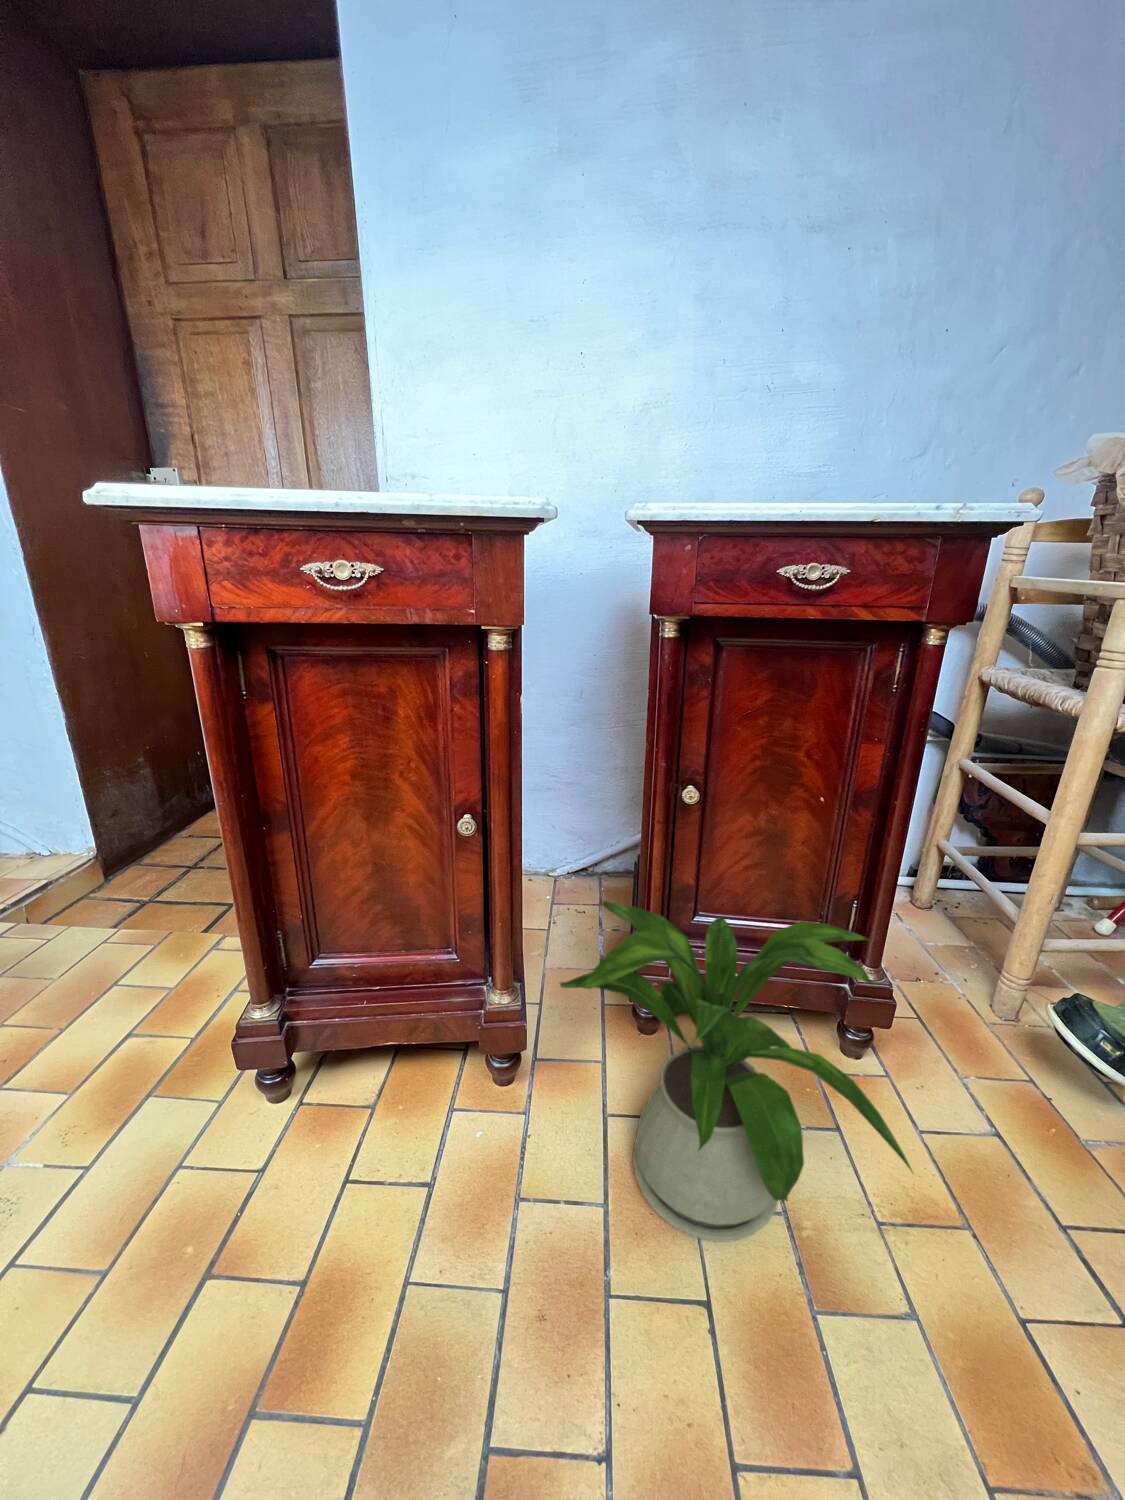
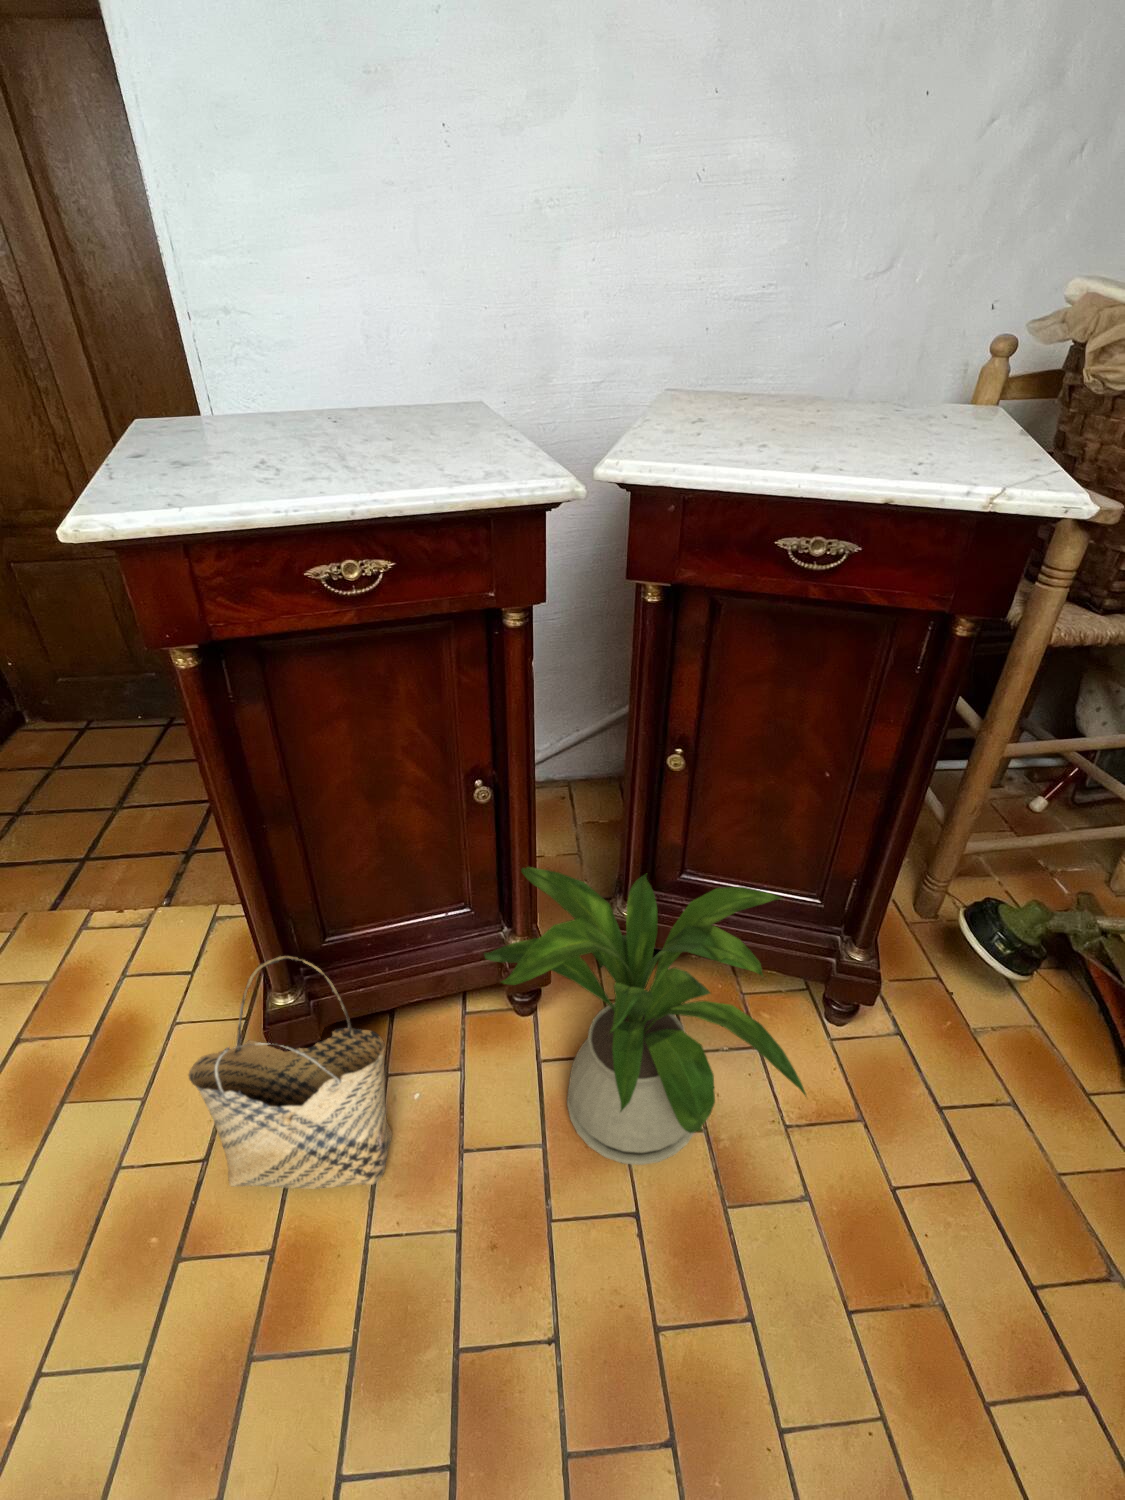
woven basket: none [258,946,453,1221] -> present [189,956,392,1189]

